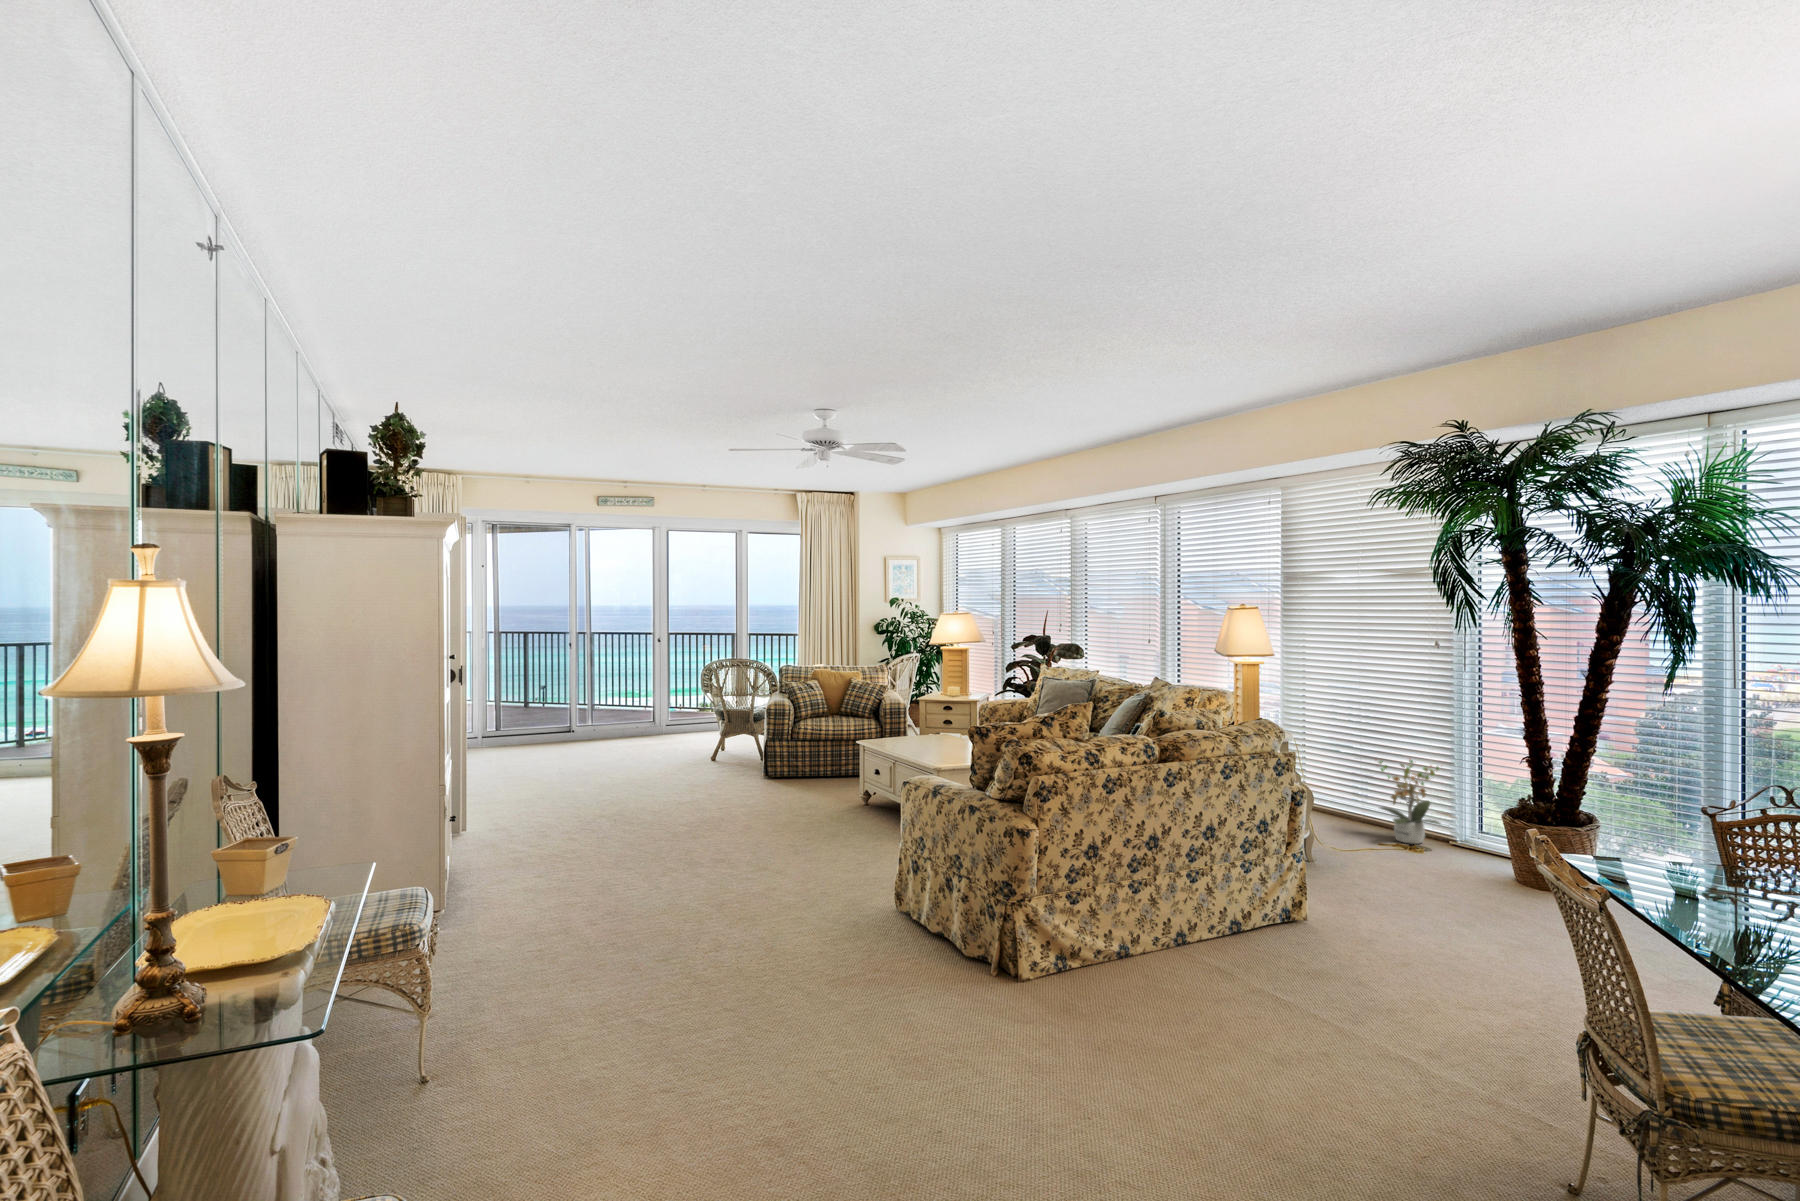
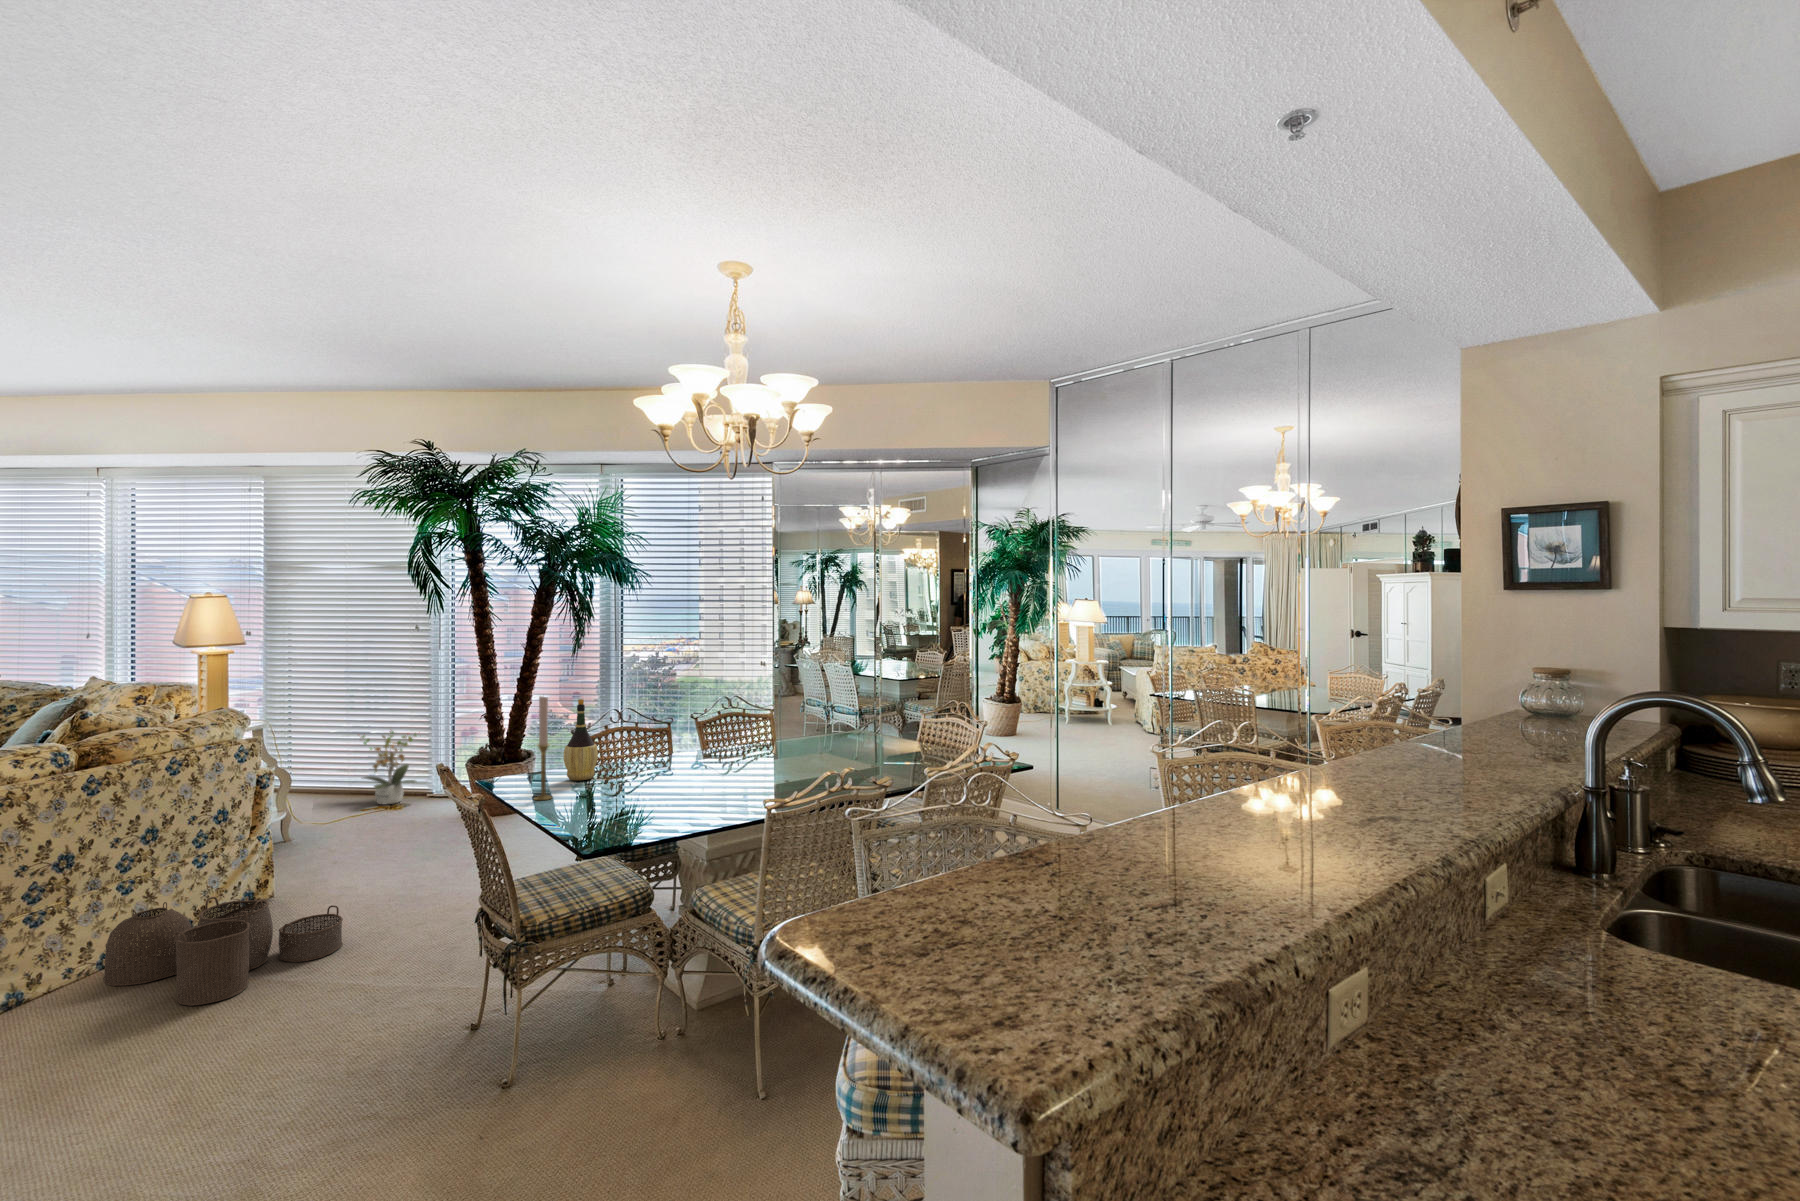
candlestick: none [1655,745,1687,896] -> present [535,696,552,800]
wine bottle: none [1694,757,1756,877] -> present [563,699,598,780]
woven basket: none [1178,900,1384,1018] -> present [103,897,343,1006]

